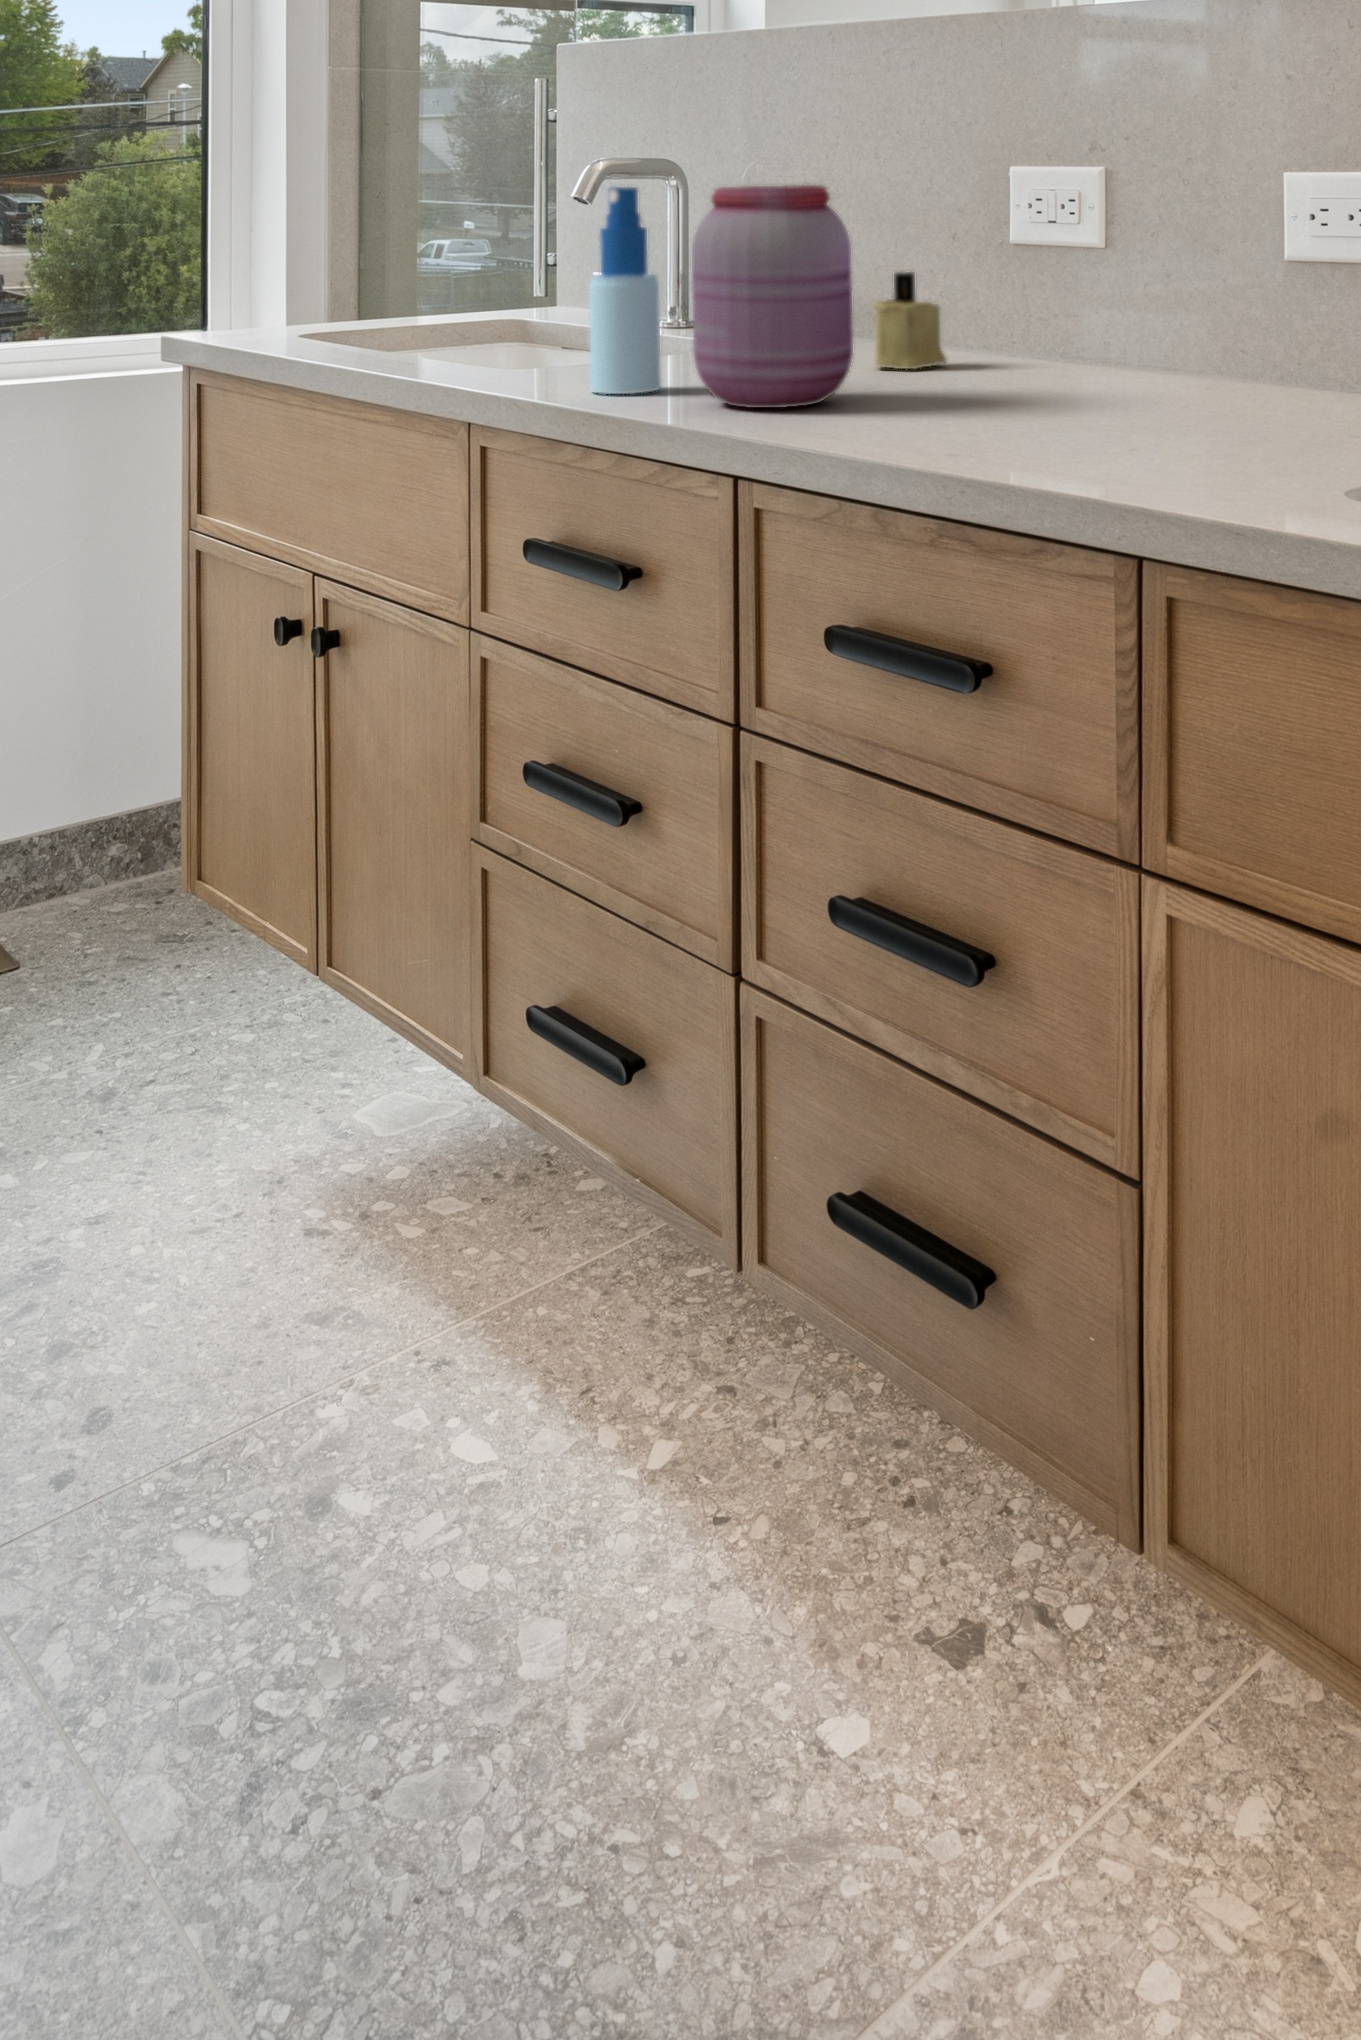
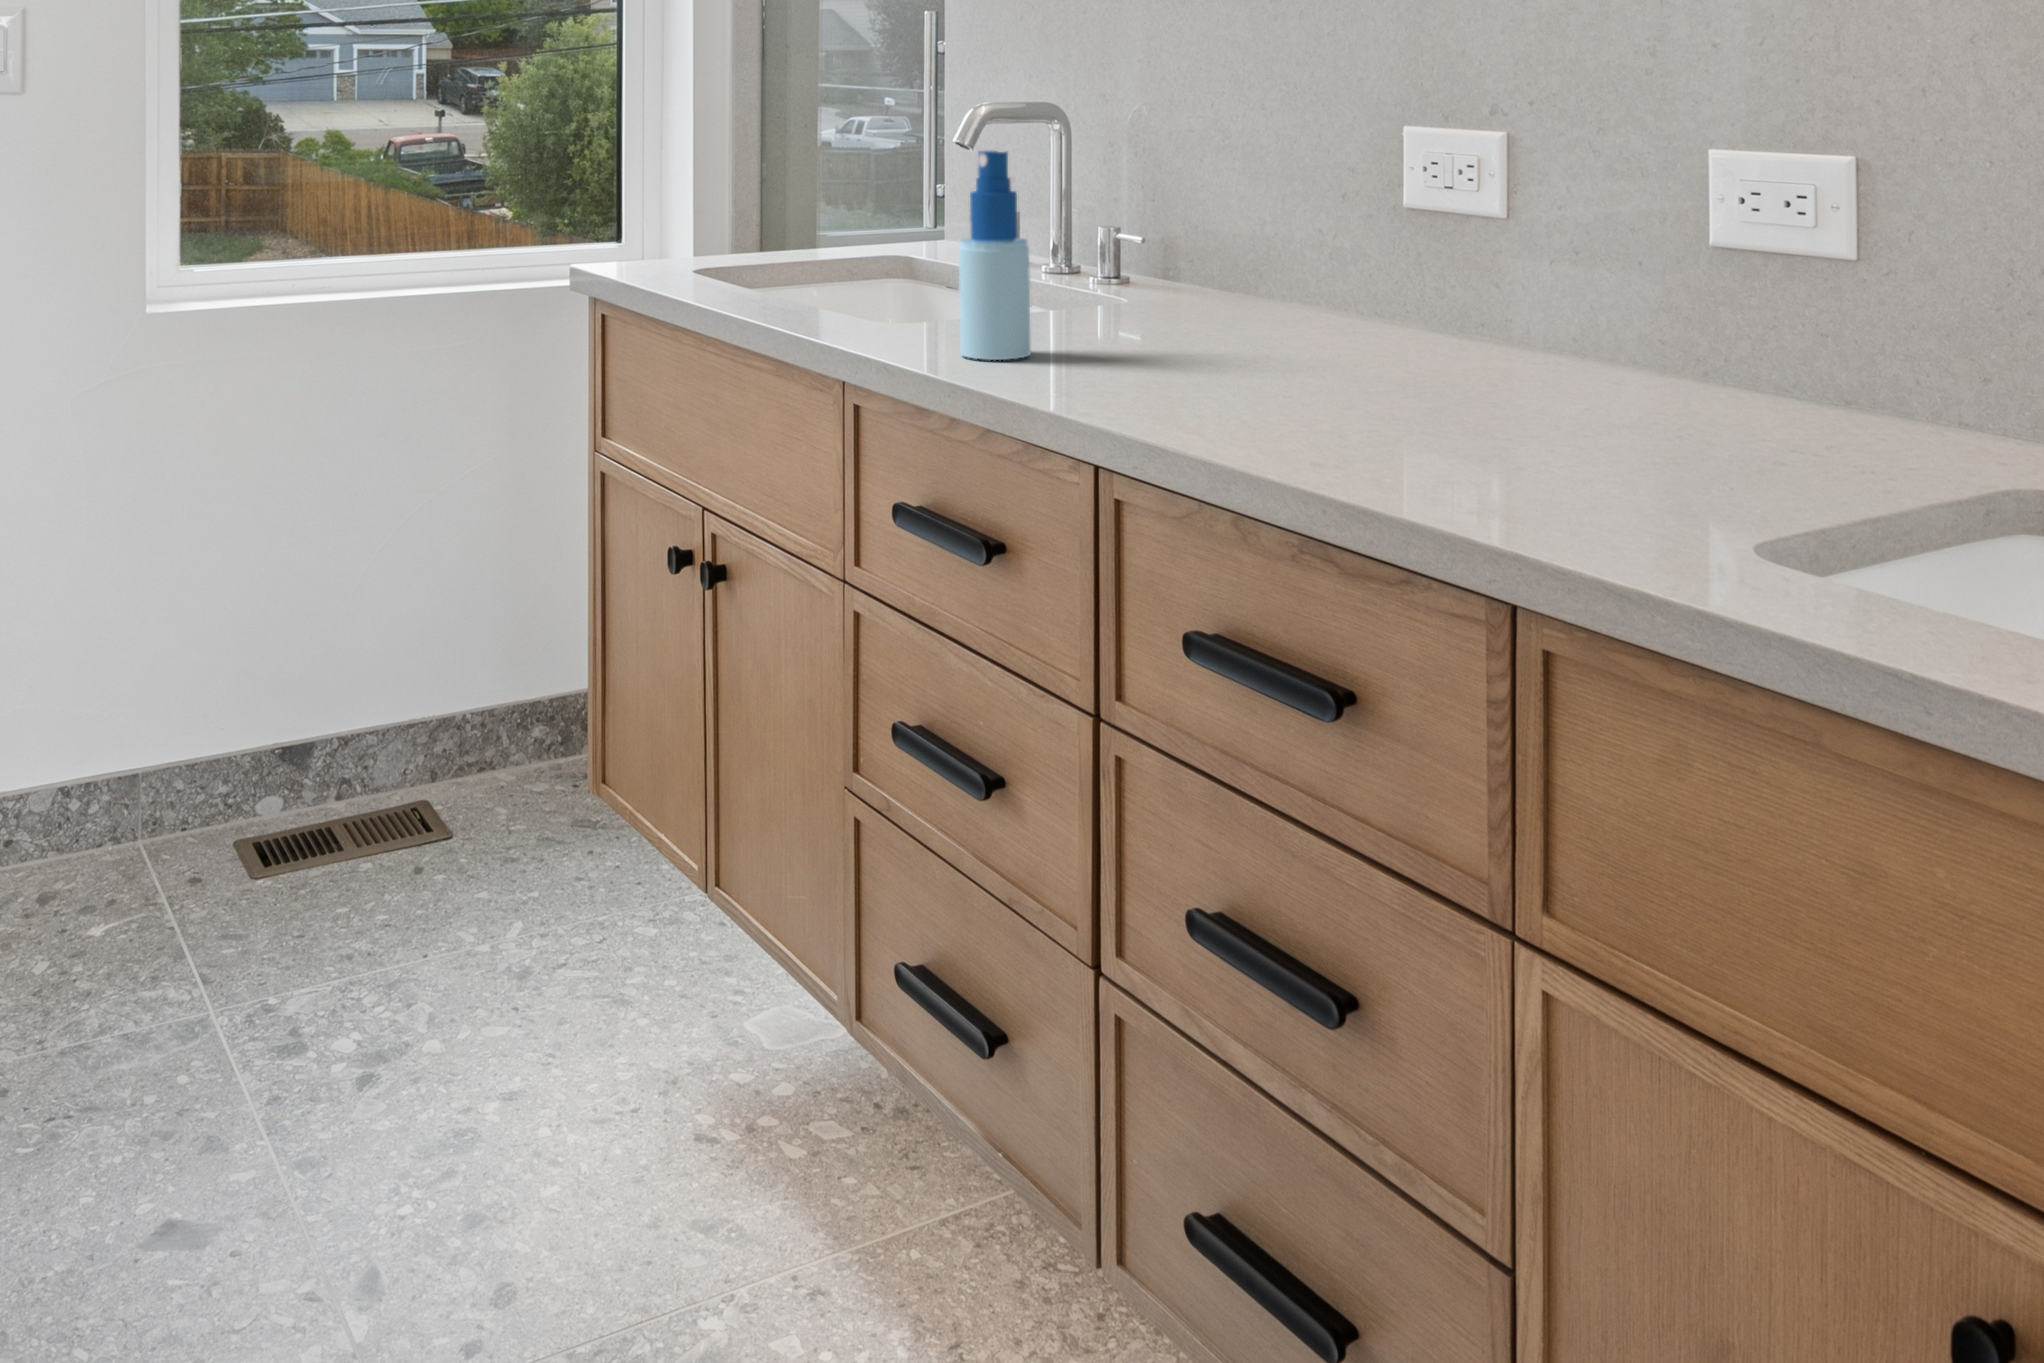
jar: present [692,185,853,408] -> none [1059,155,1224,387]
candle: present [874,272,946,369] -> none [1254,236,1332,339]

